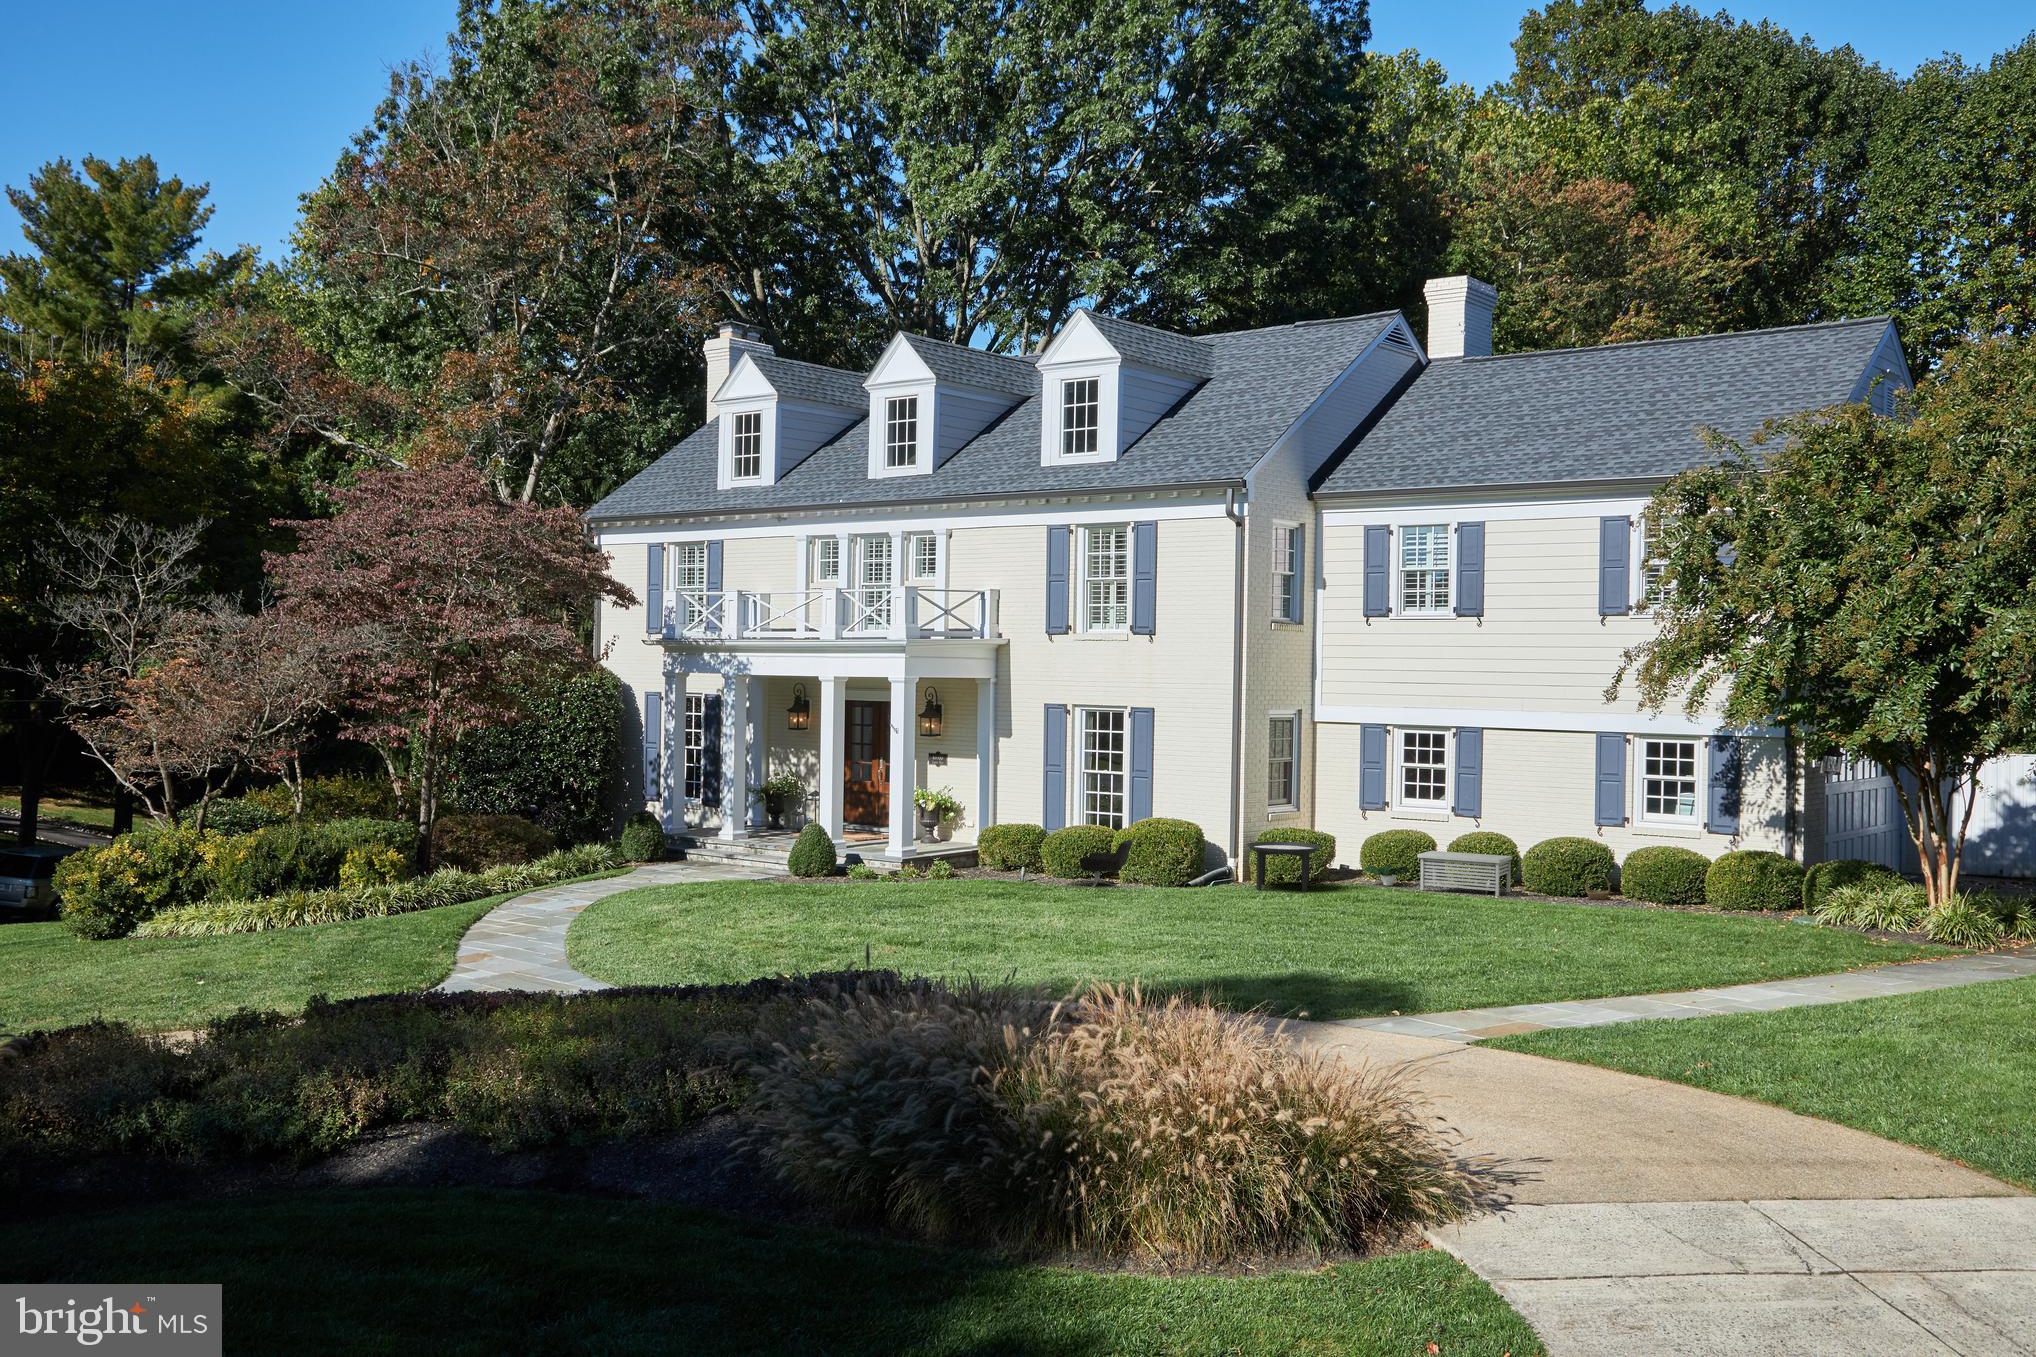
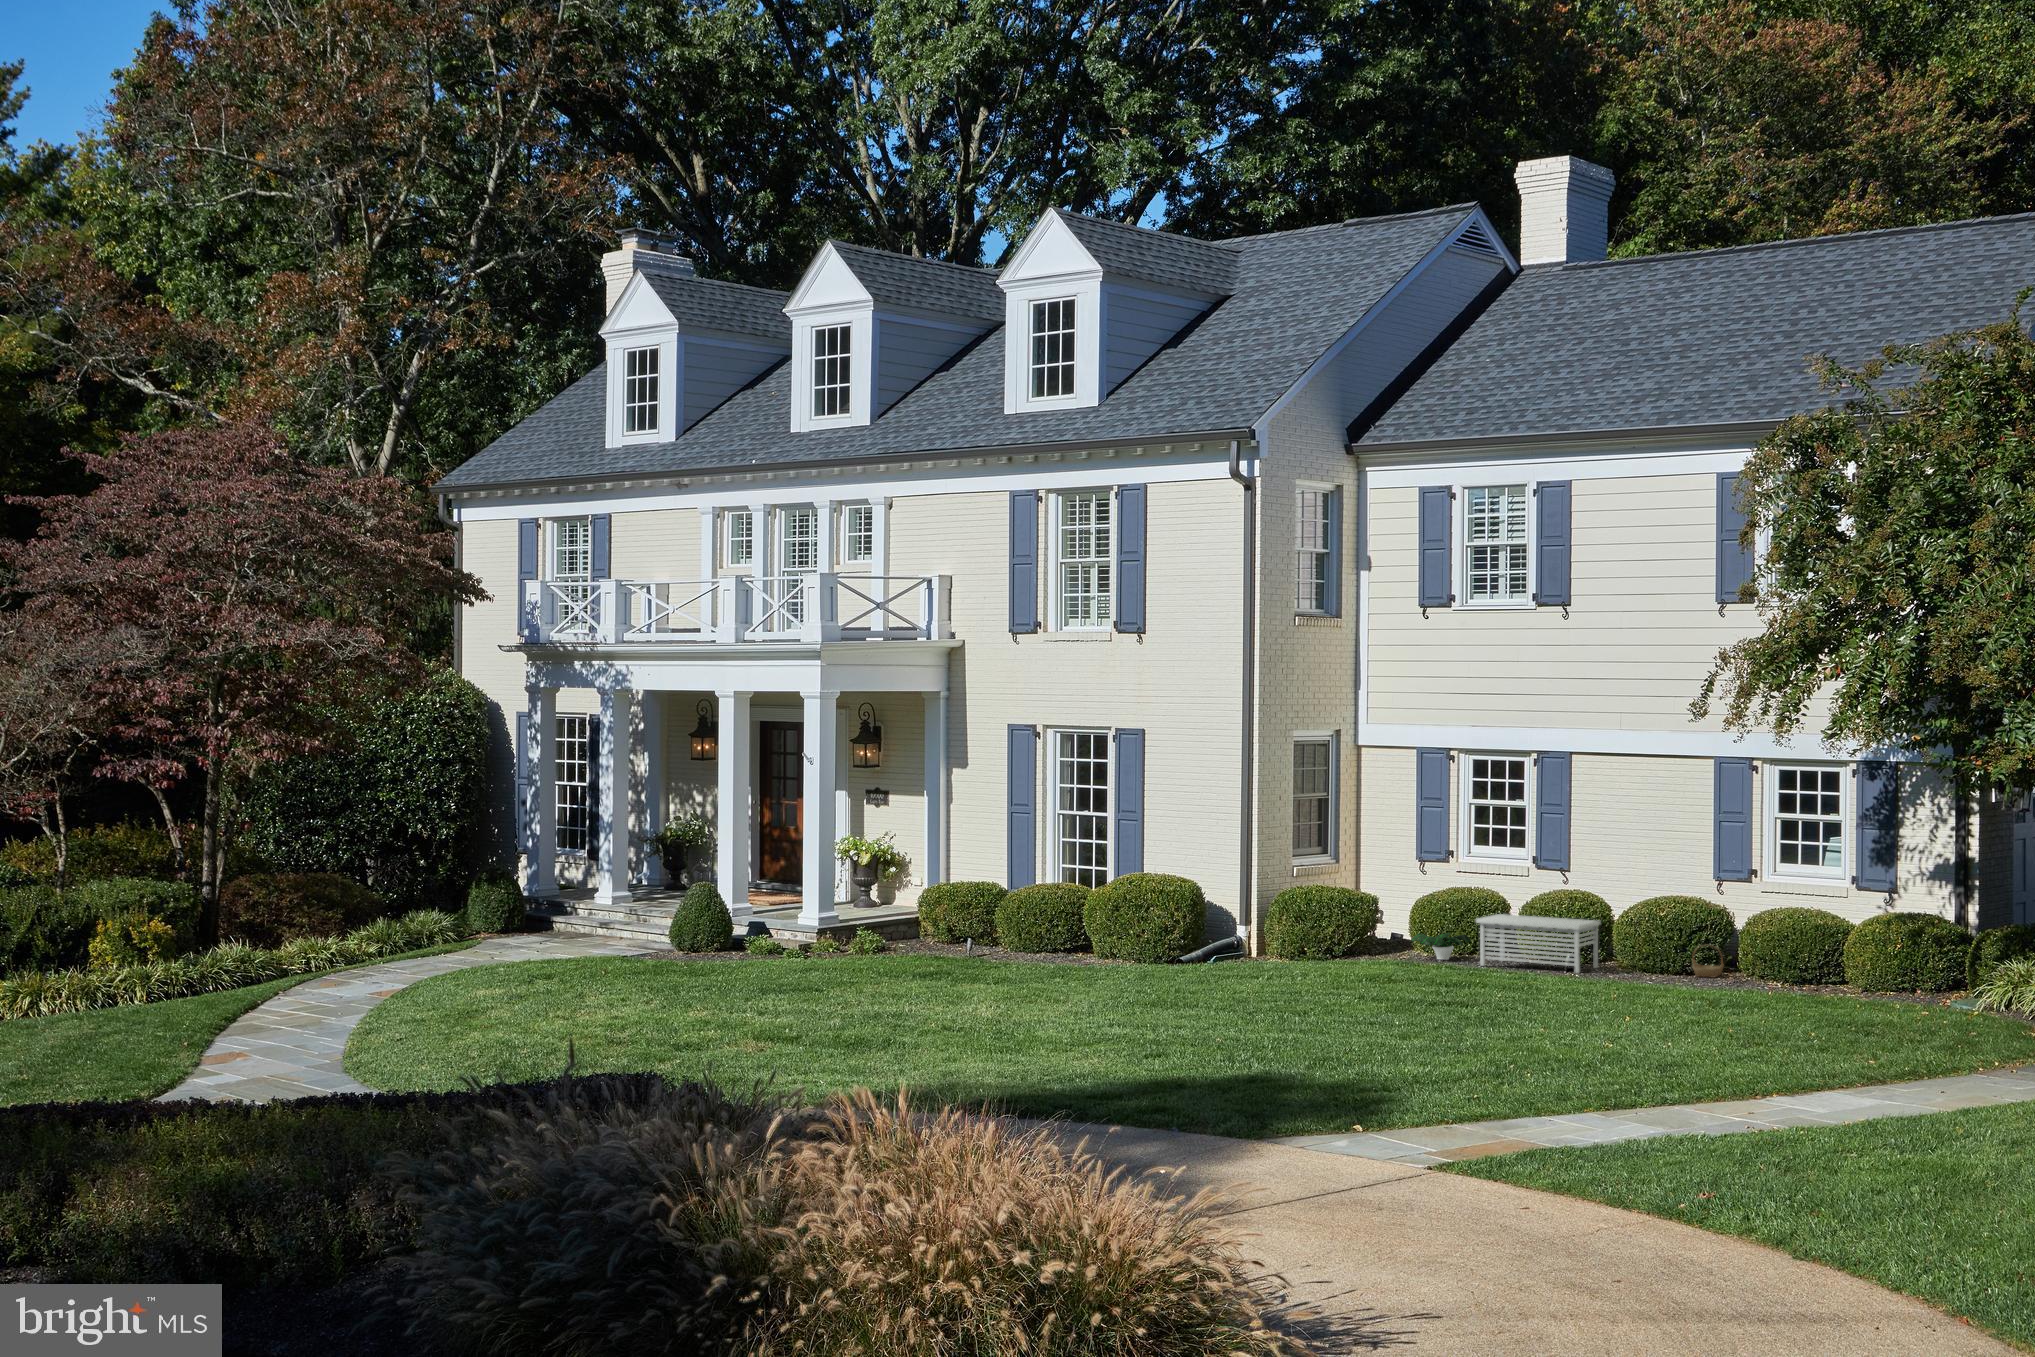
lounge chair: present [1077,840,1132,887] -> none [1033,901,1108,962]
round table: present [1247,842,1321,892] -> none [1254,903,1350,968]

